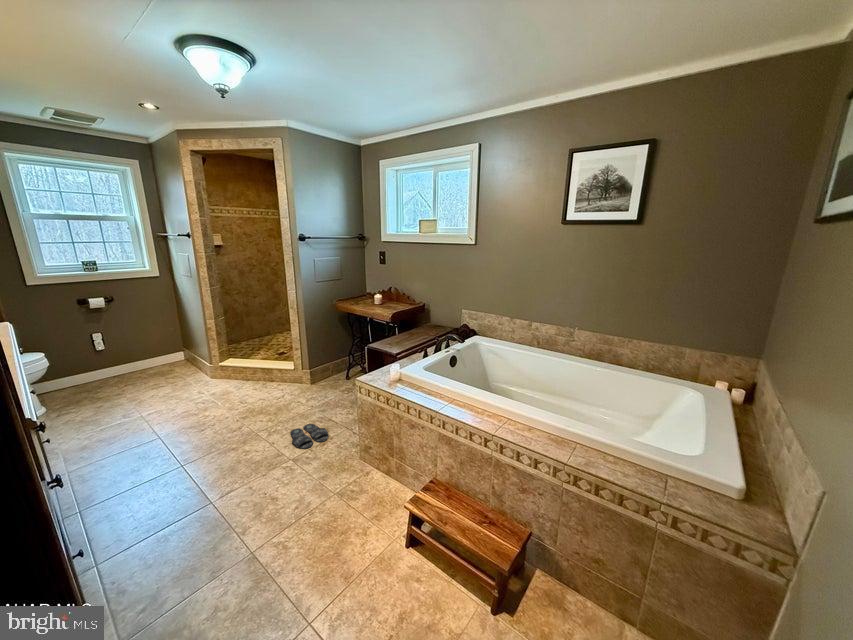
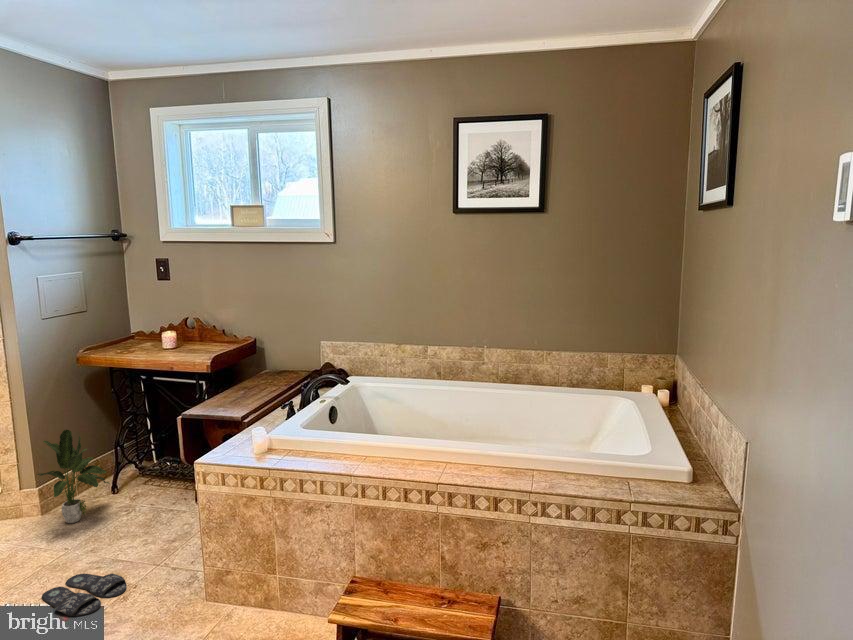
potted plant: none [303,343,339,393] -> present [37,430,110,523]

